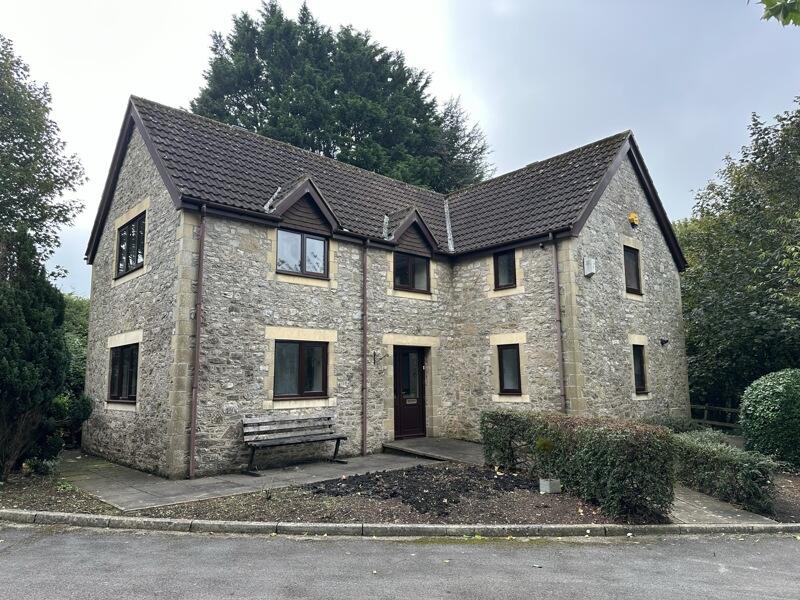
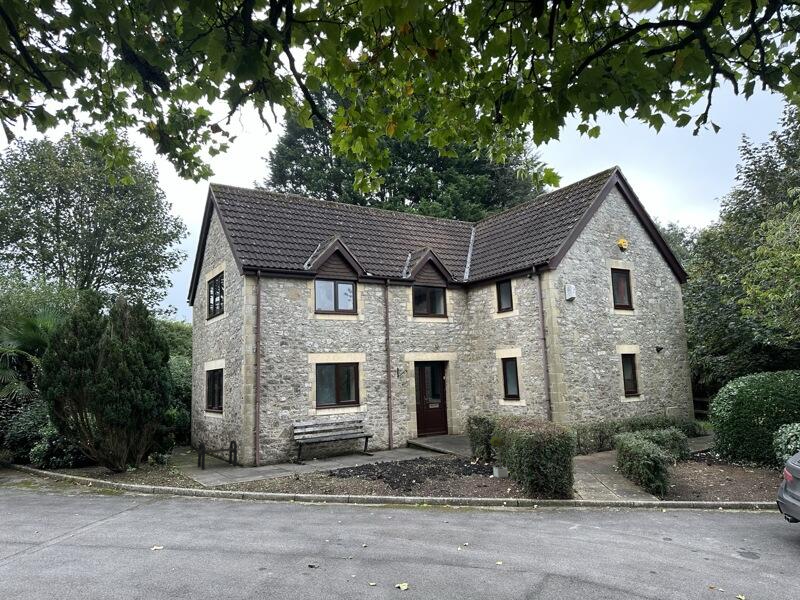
bench: none [99,441,161,483] -> present [198,440,237,469]

